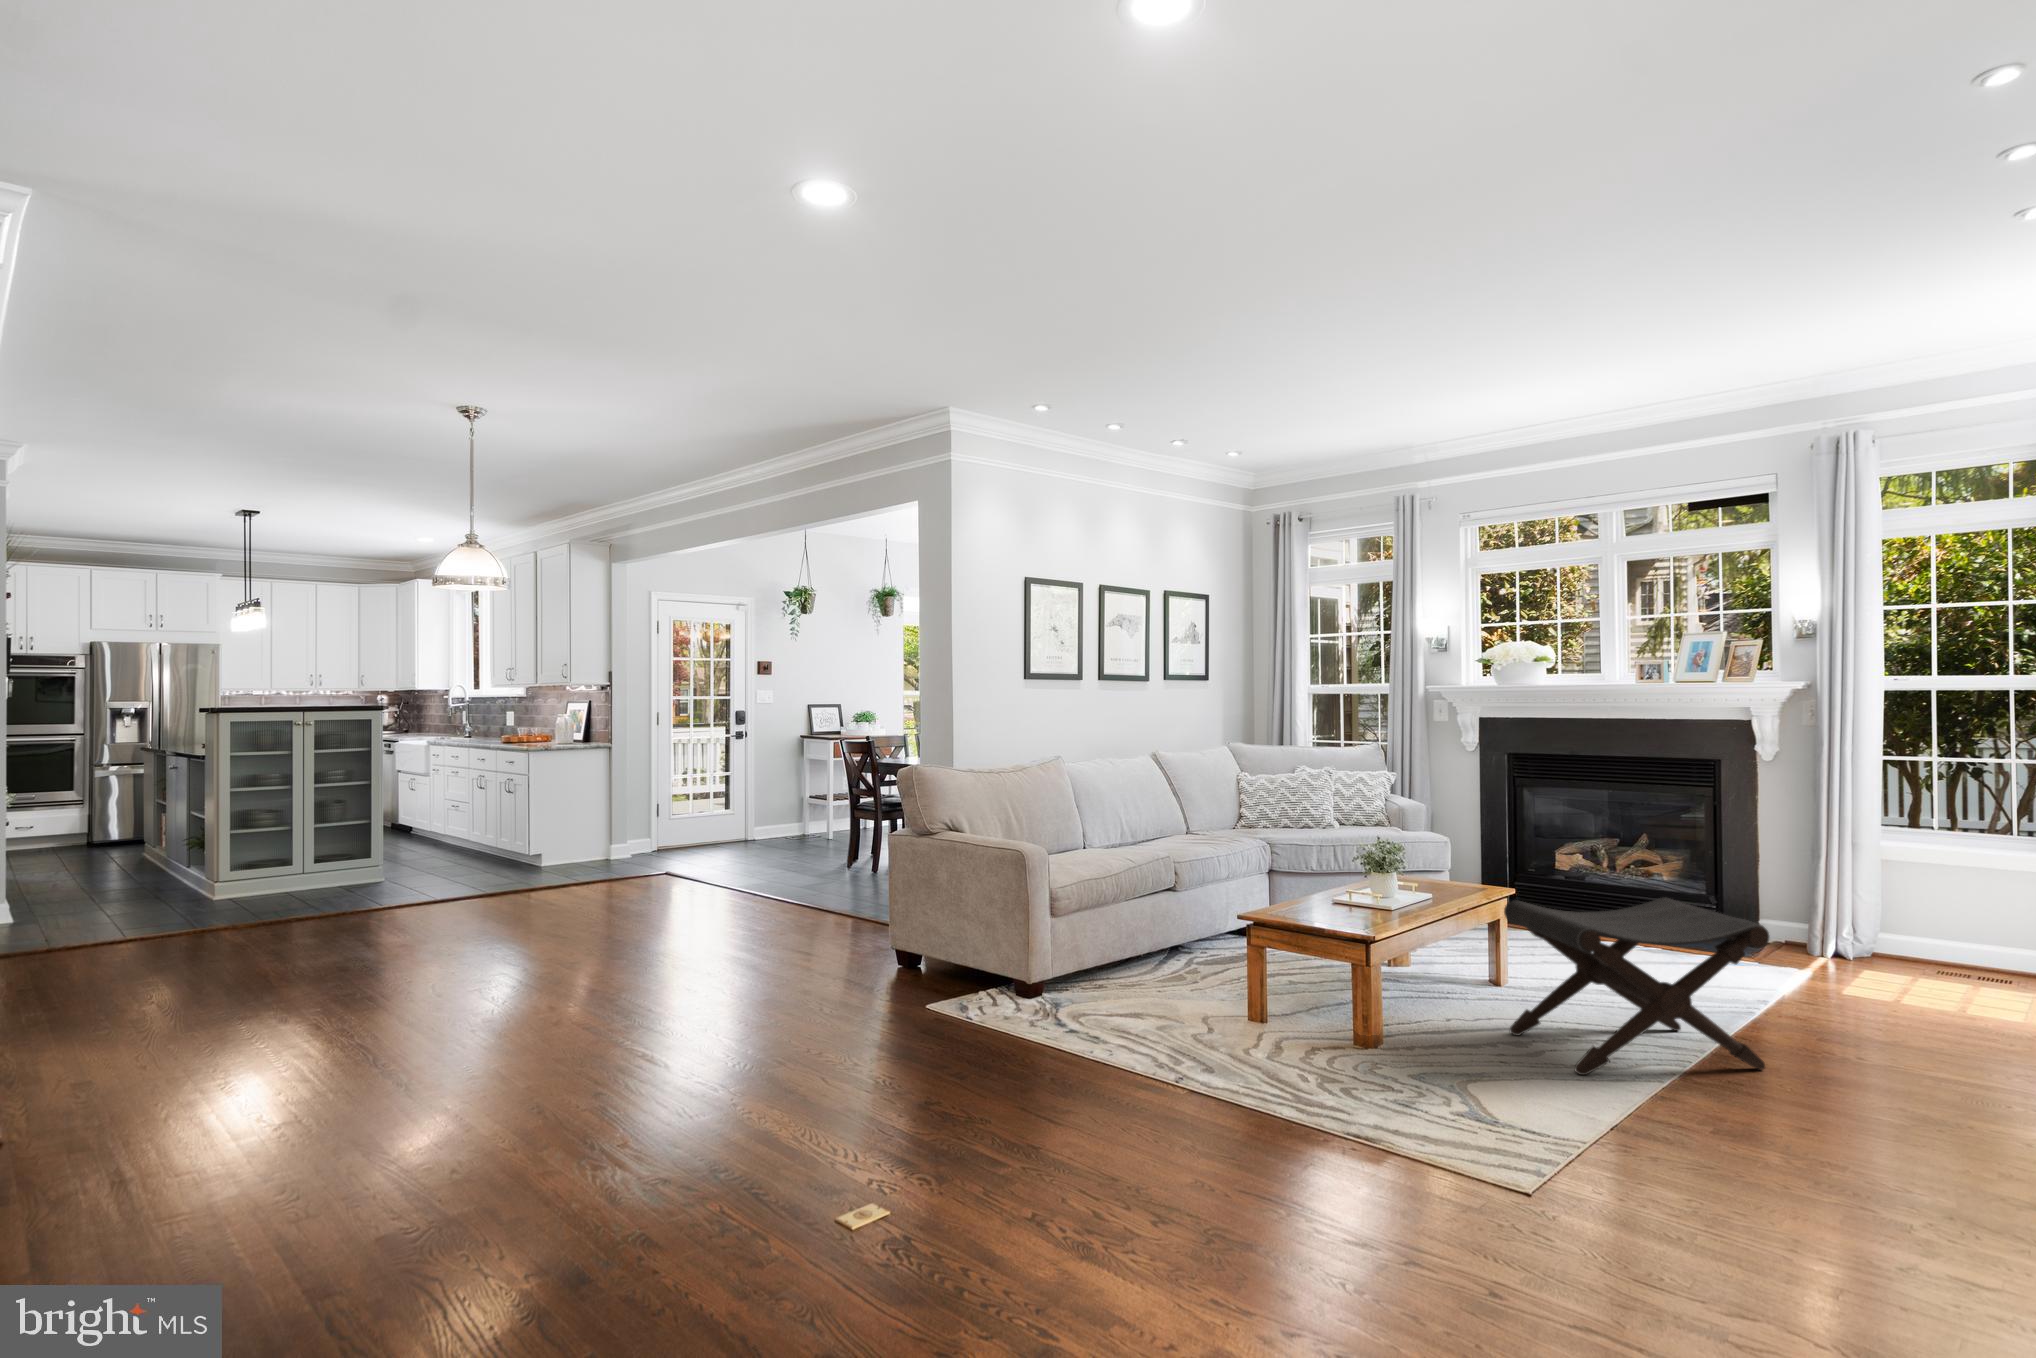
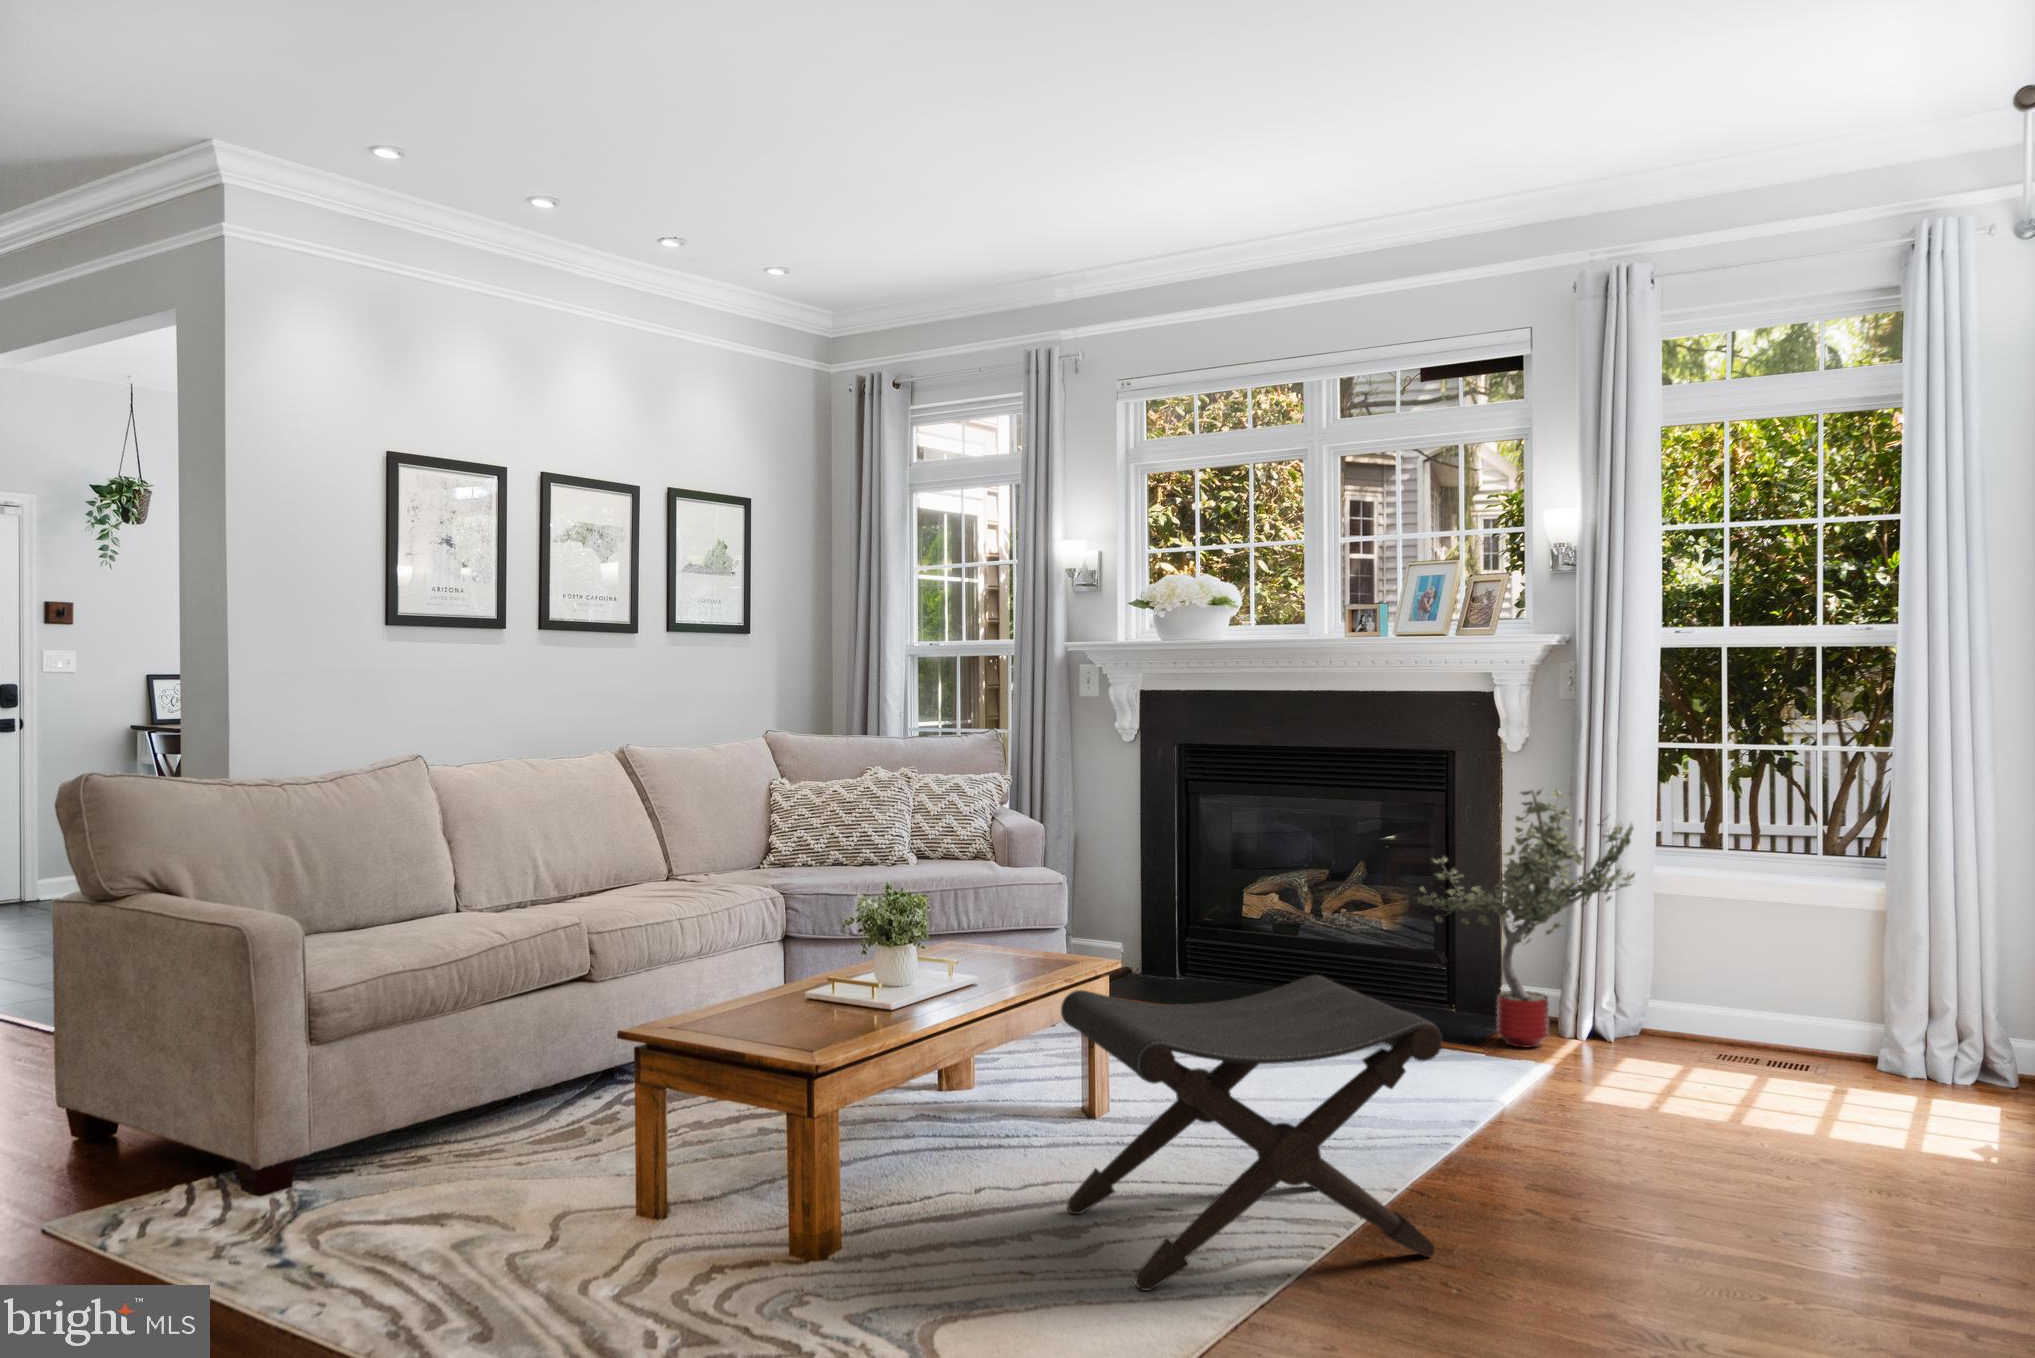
potted tree: none [1696,784,1868,960] -> present [1417,788,1635,1047]

